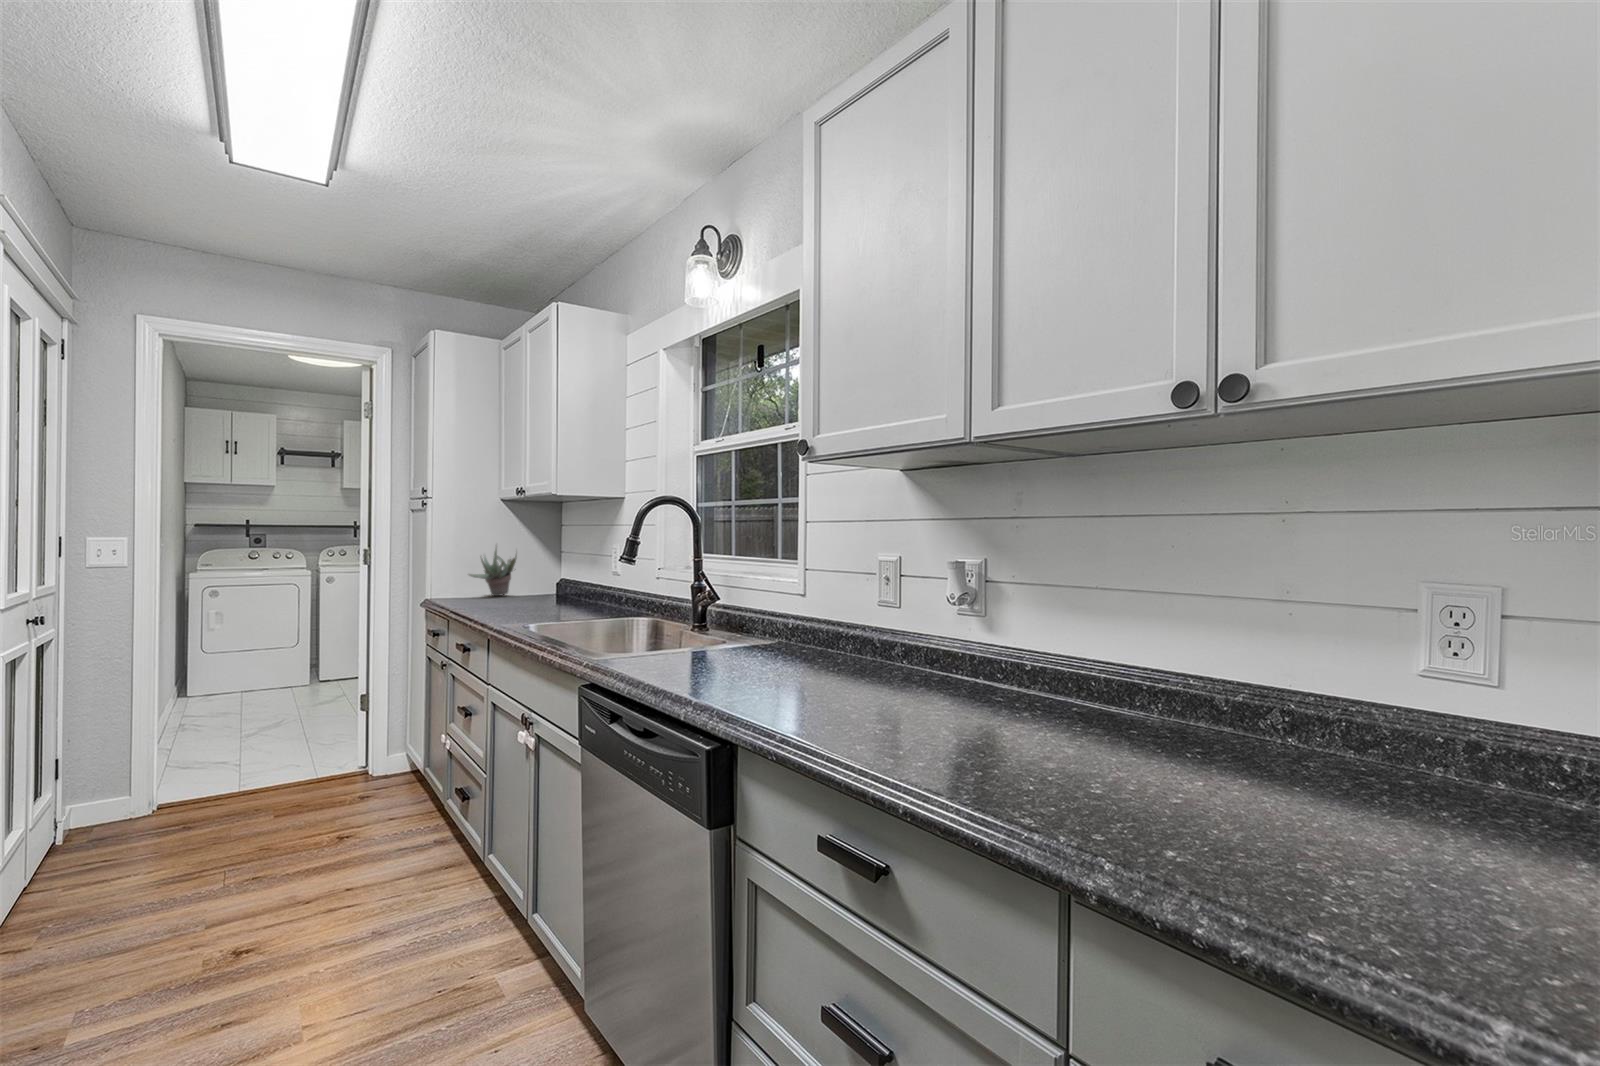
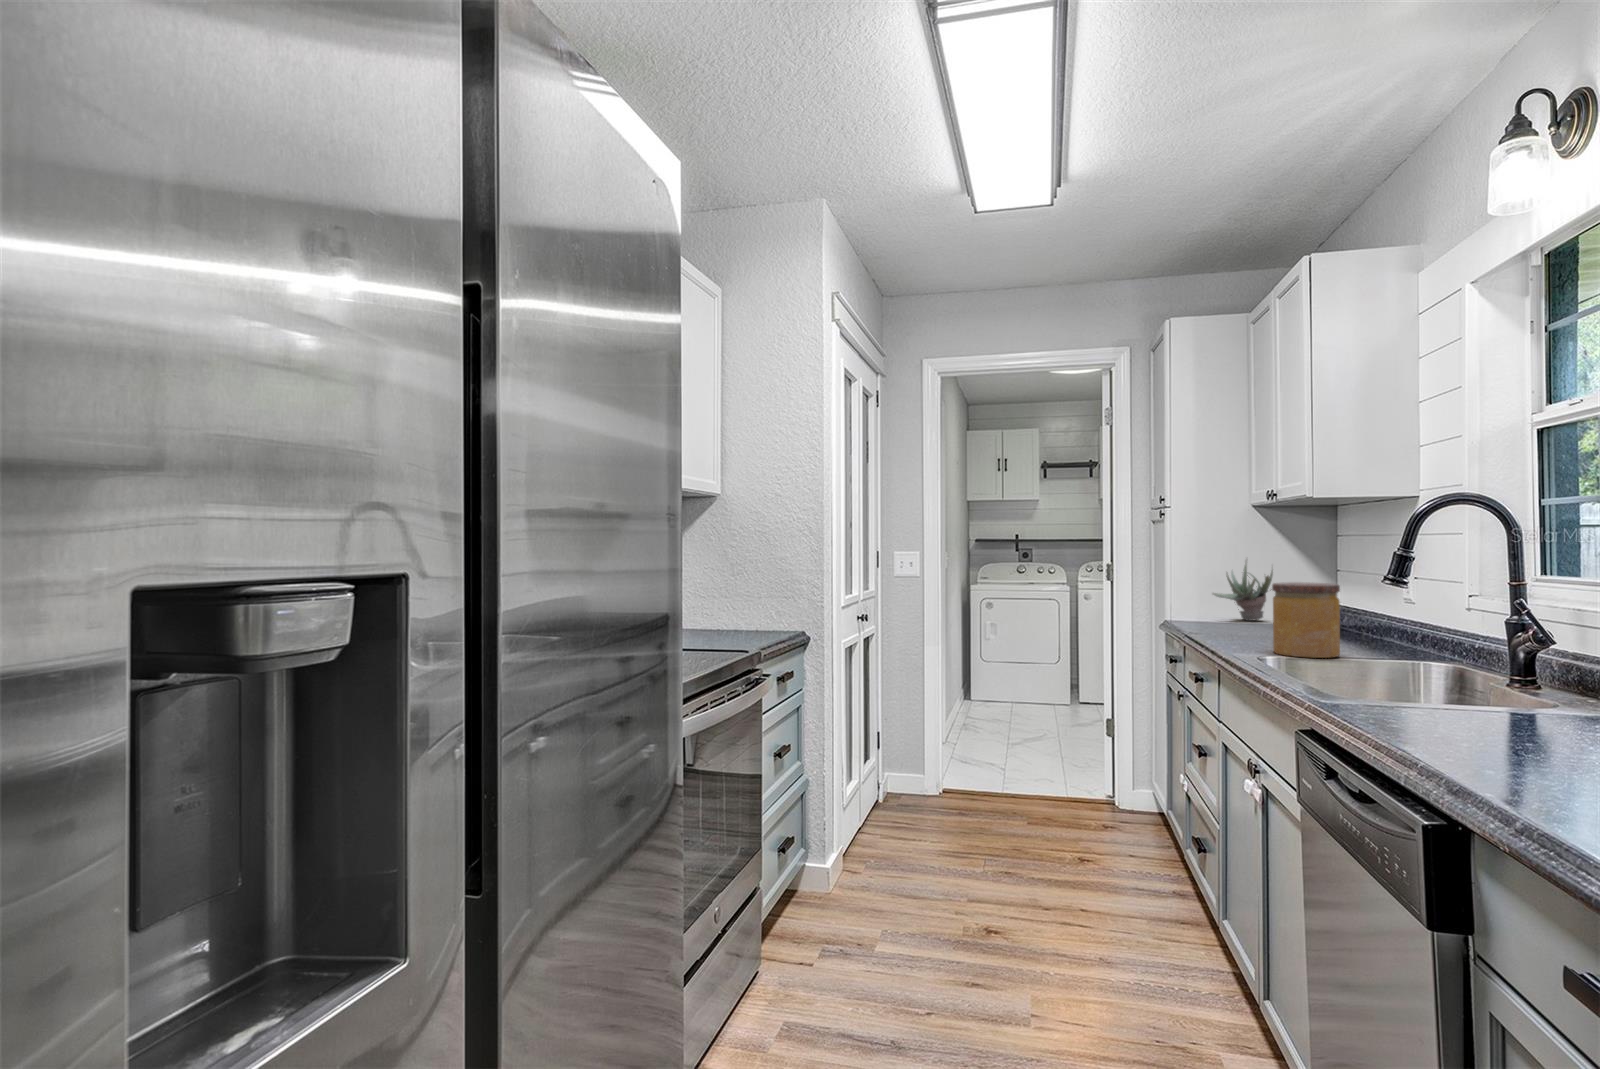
jar: none [529,563,579,624] -> present [1272,582,1340,658]

